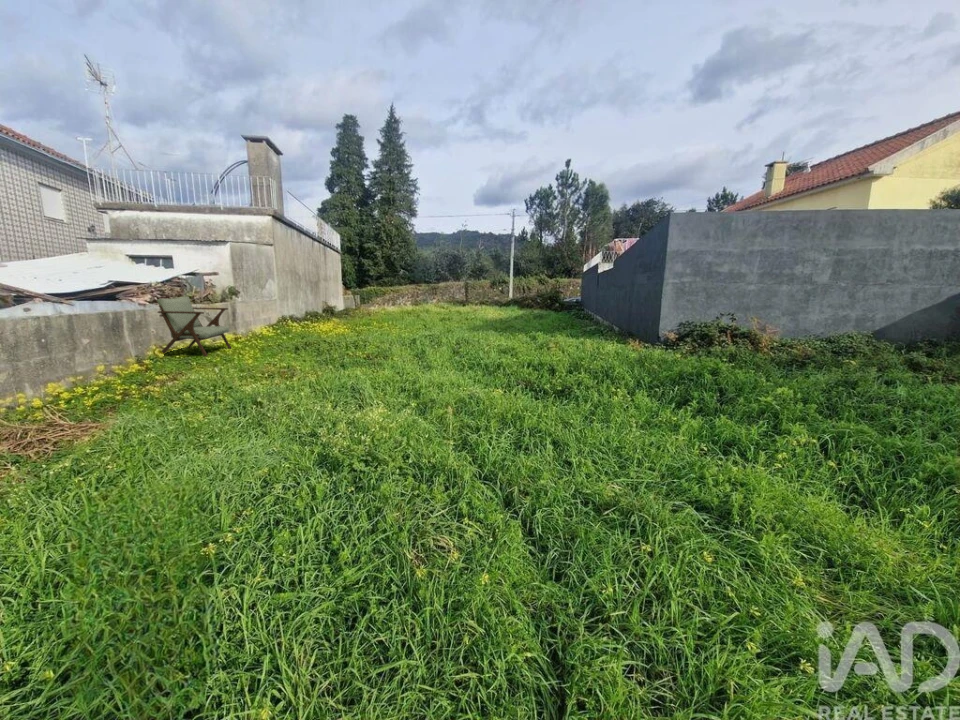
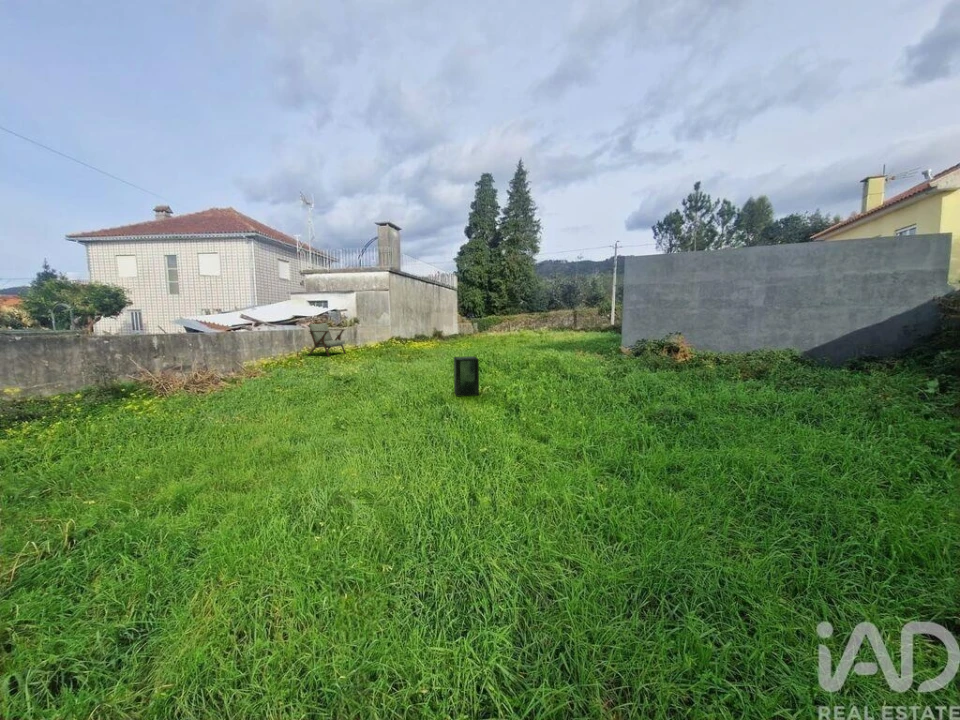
storage box: none [598,371,664,451] -> present [454,356,479,396]

